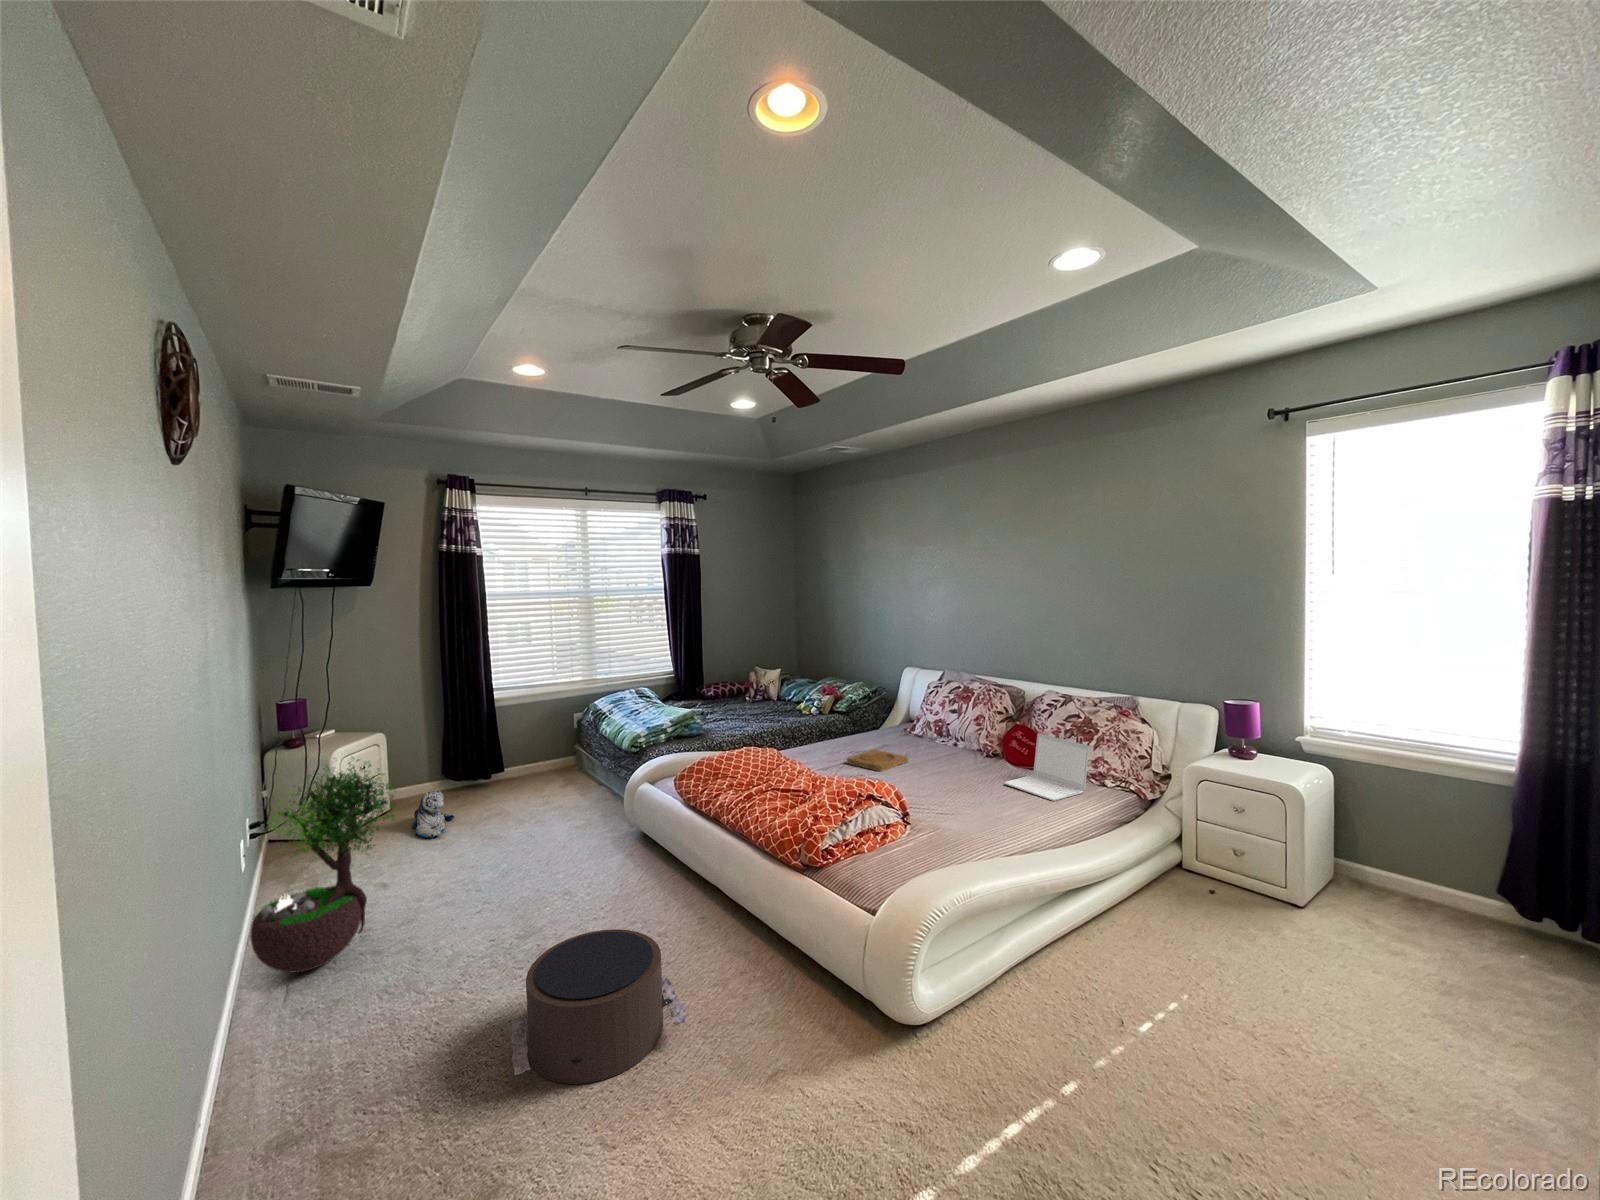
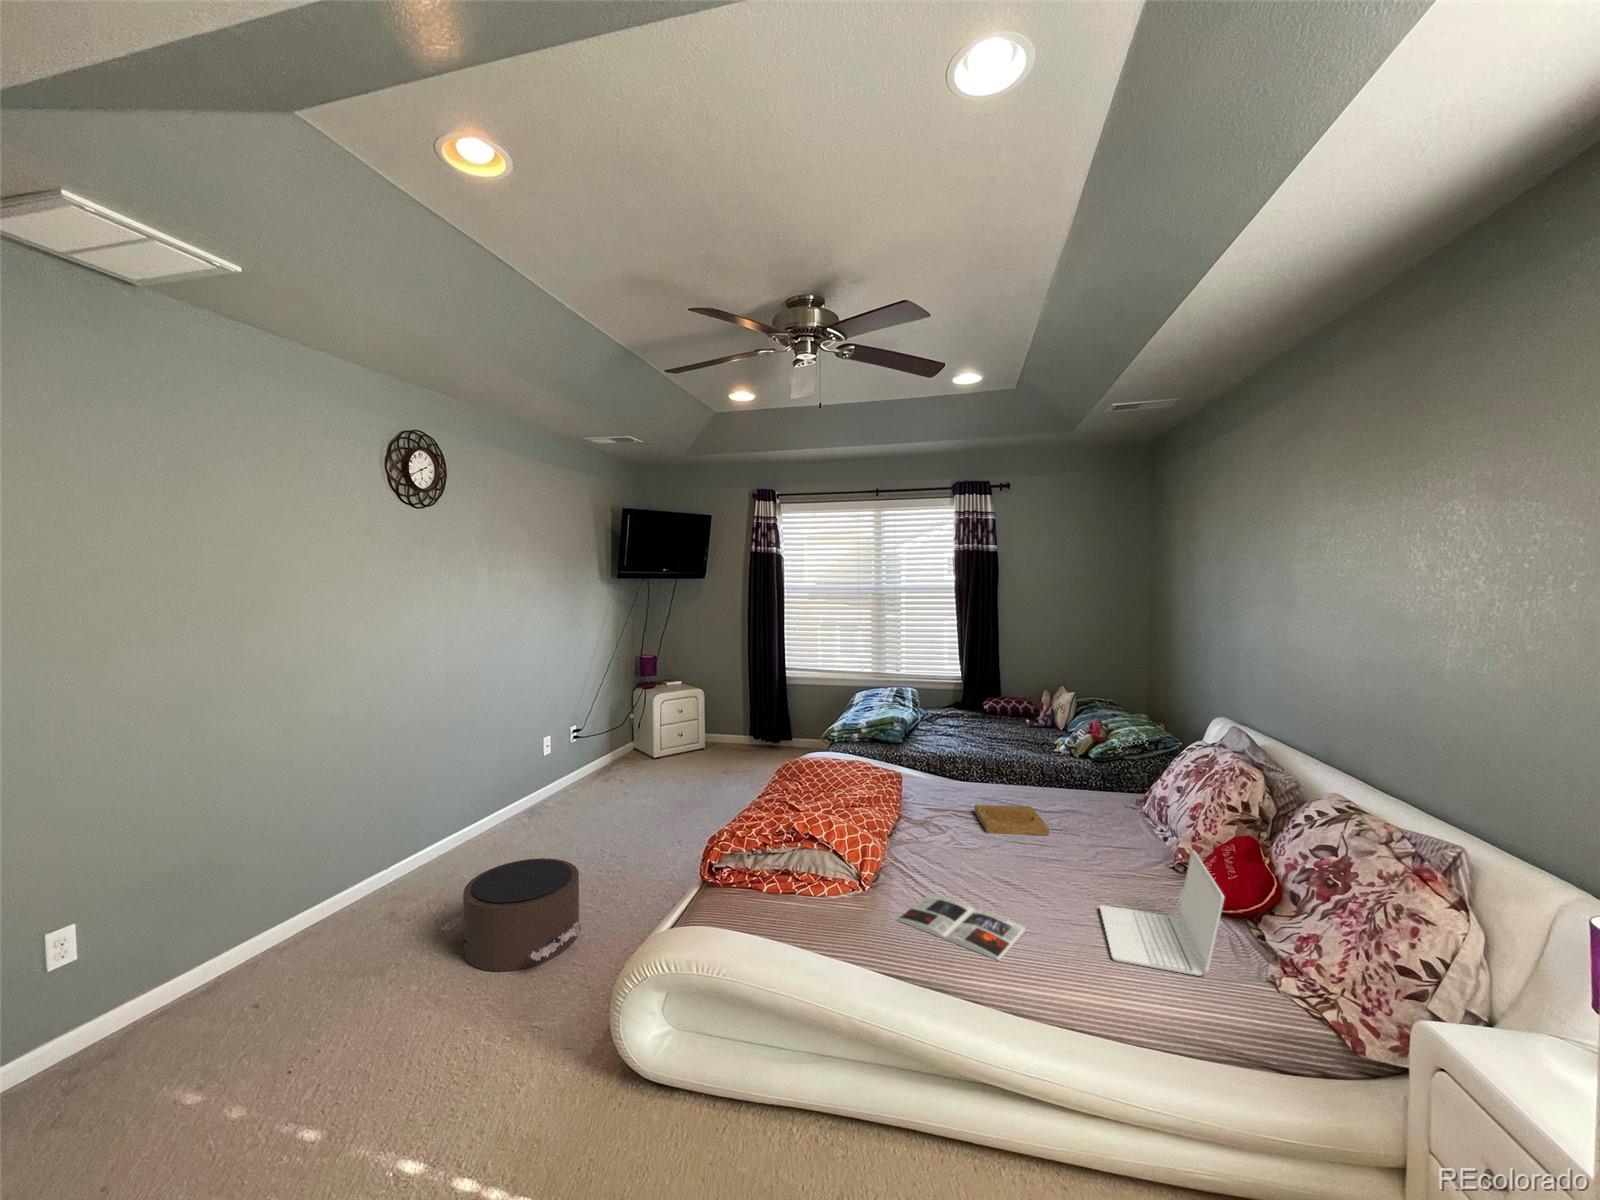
potted tree: present [251,757,397,973] -> none [494,687,579,825]
plush toy: present [412,791,454,838] -> none [683,738,719,773]
magazine: none [940,803,1029,827] -> present [897,894,1026,960]

